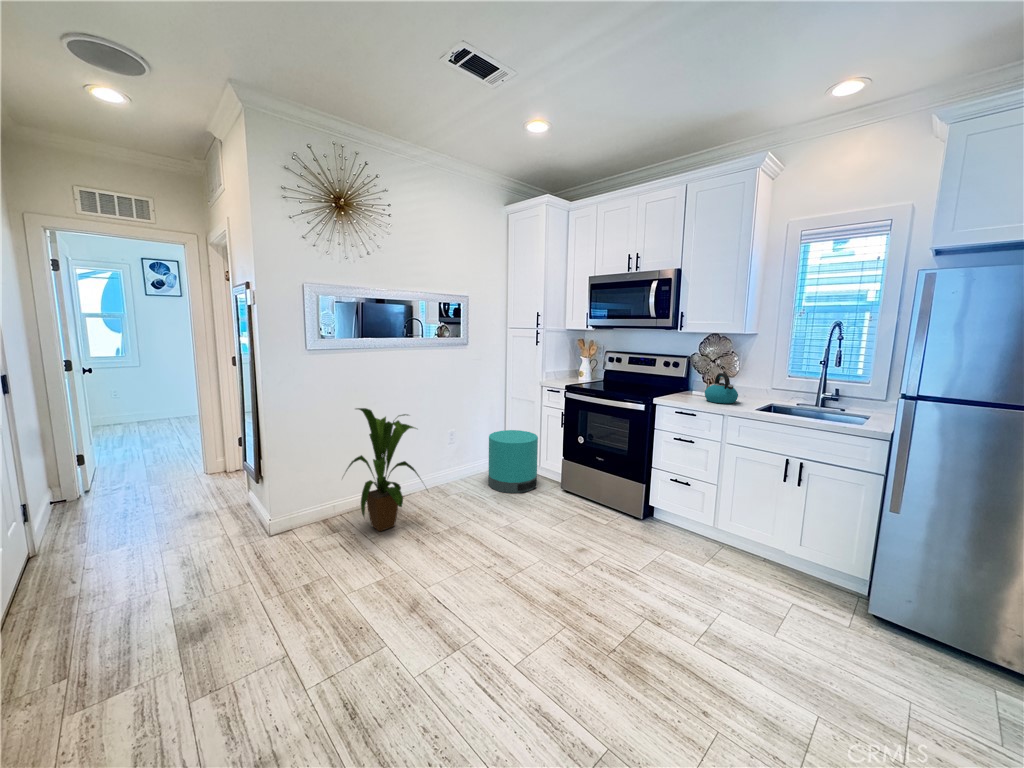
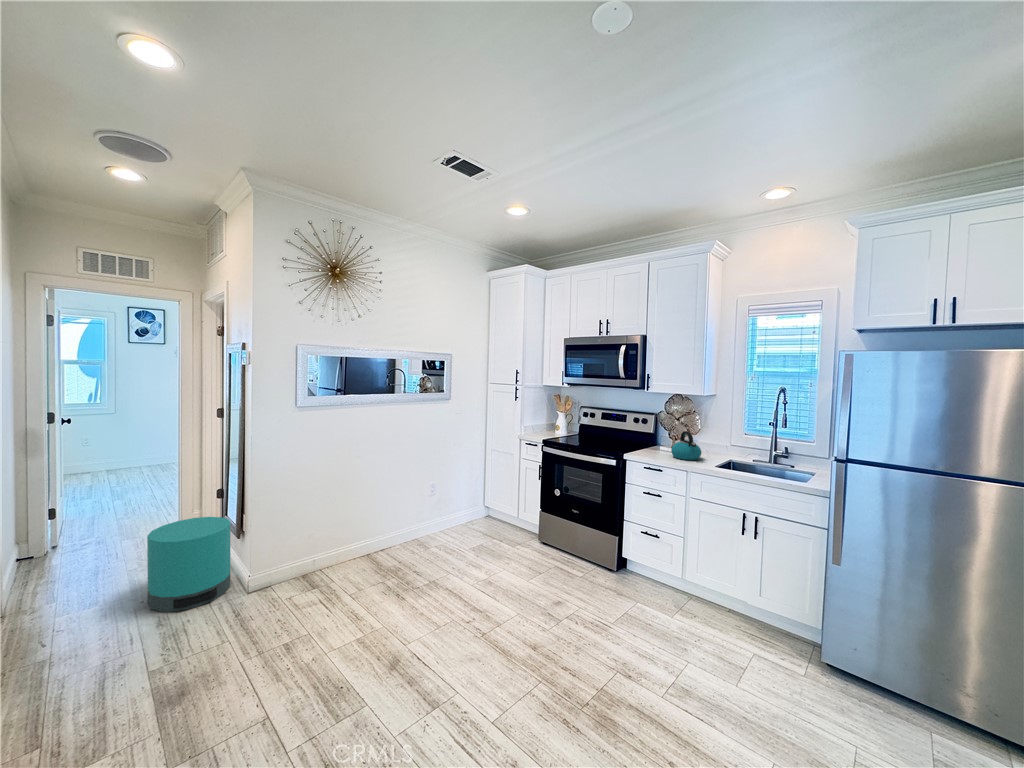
house plant: present [346,408,420,531] -> none [322,465,410,588]
trash can: present [488,430,538,493] -> present [147,517,230,612]

